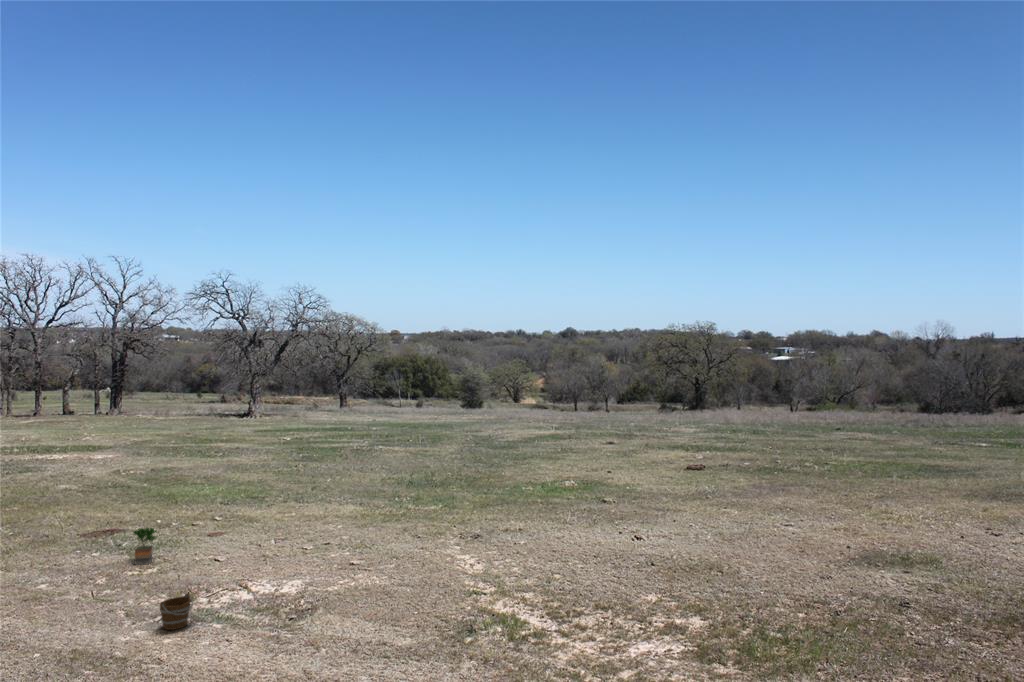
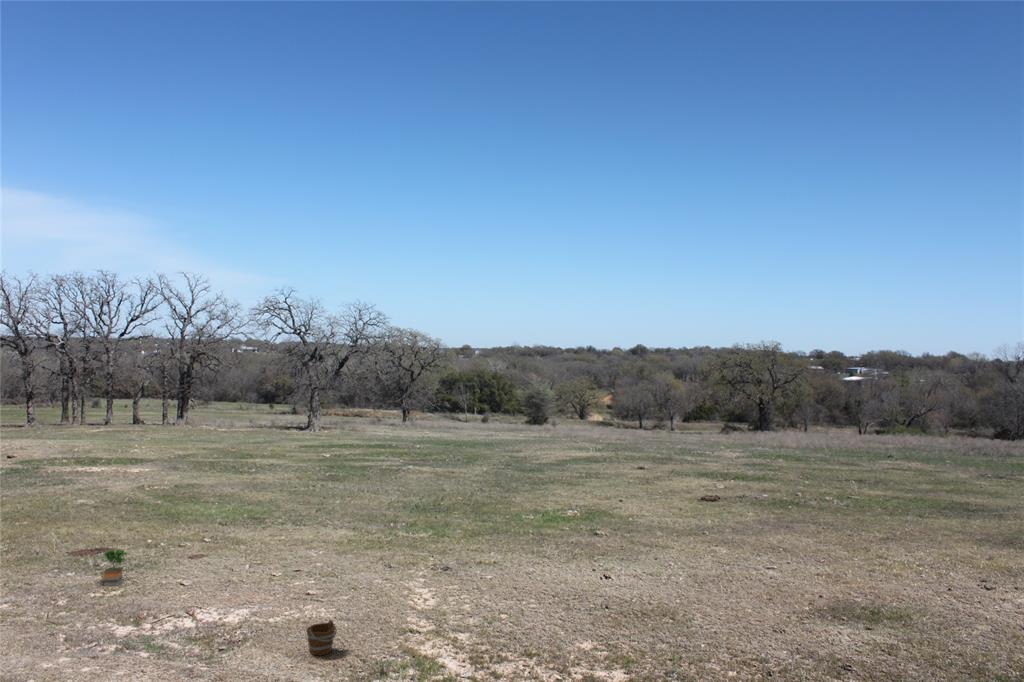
bucket: present [160,594,193,630] -> present [306,620,337,655]

